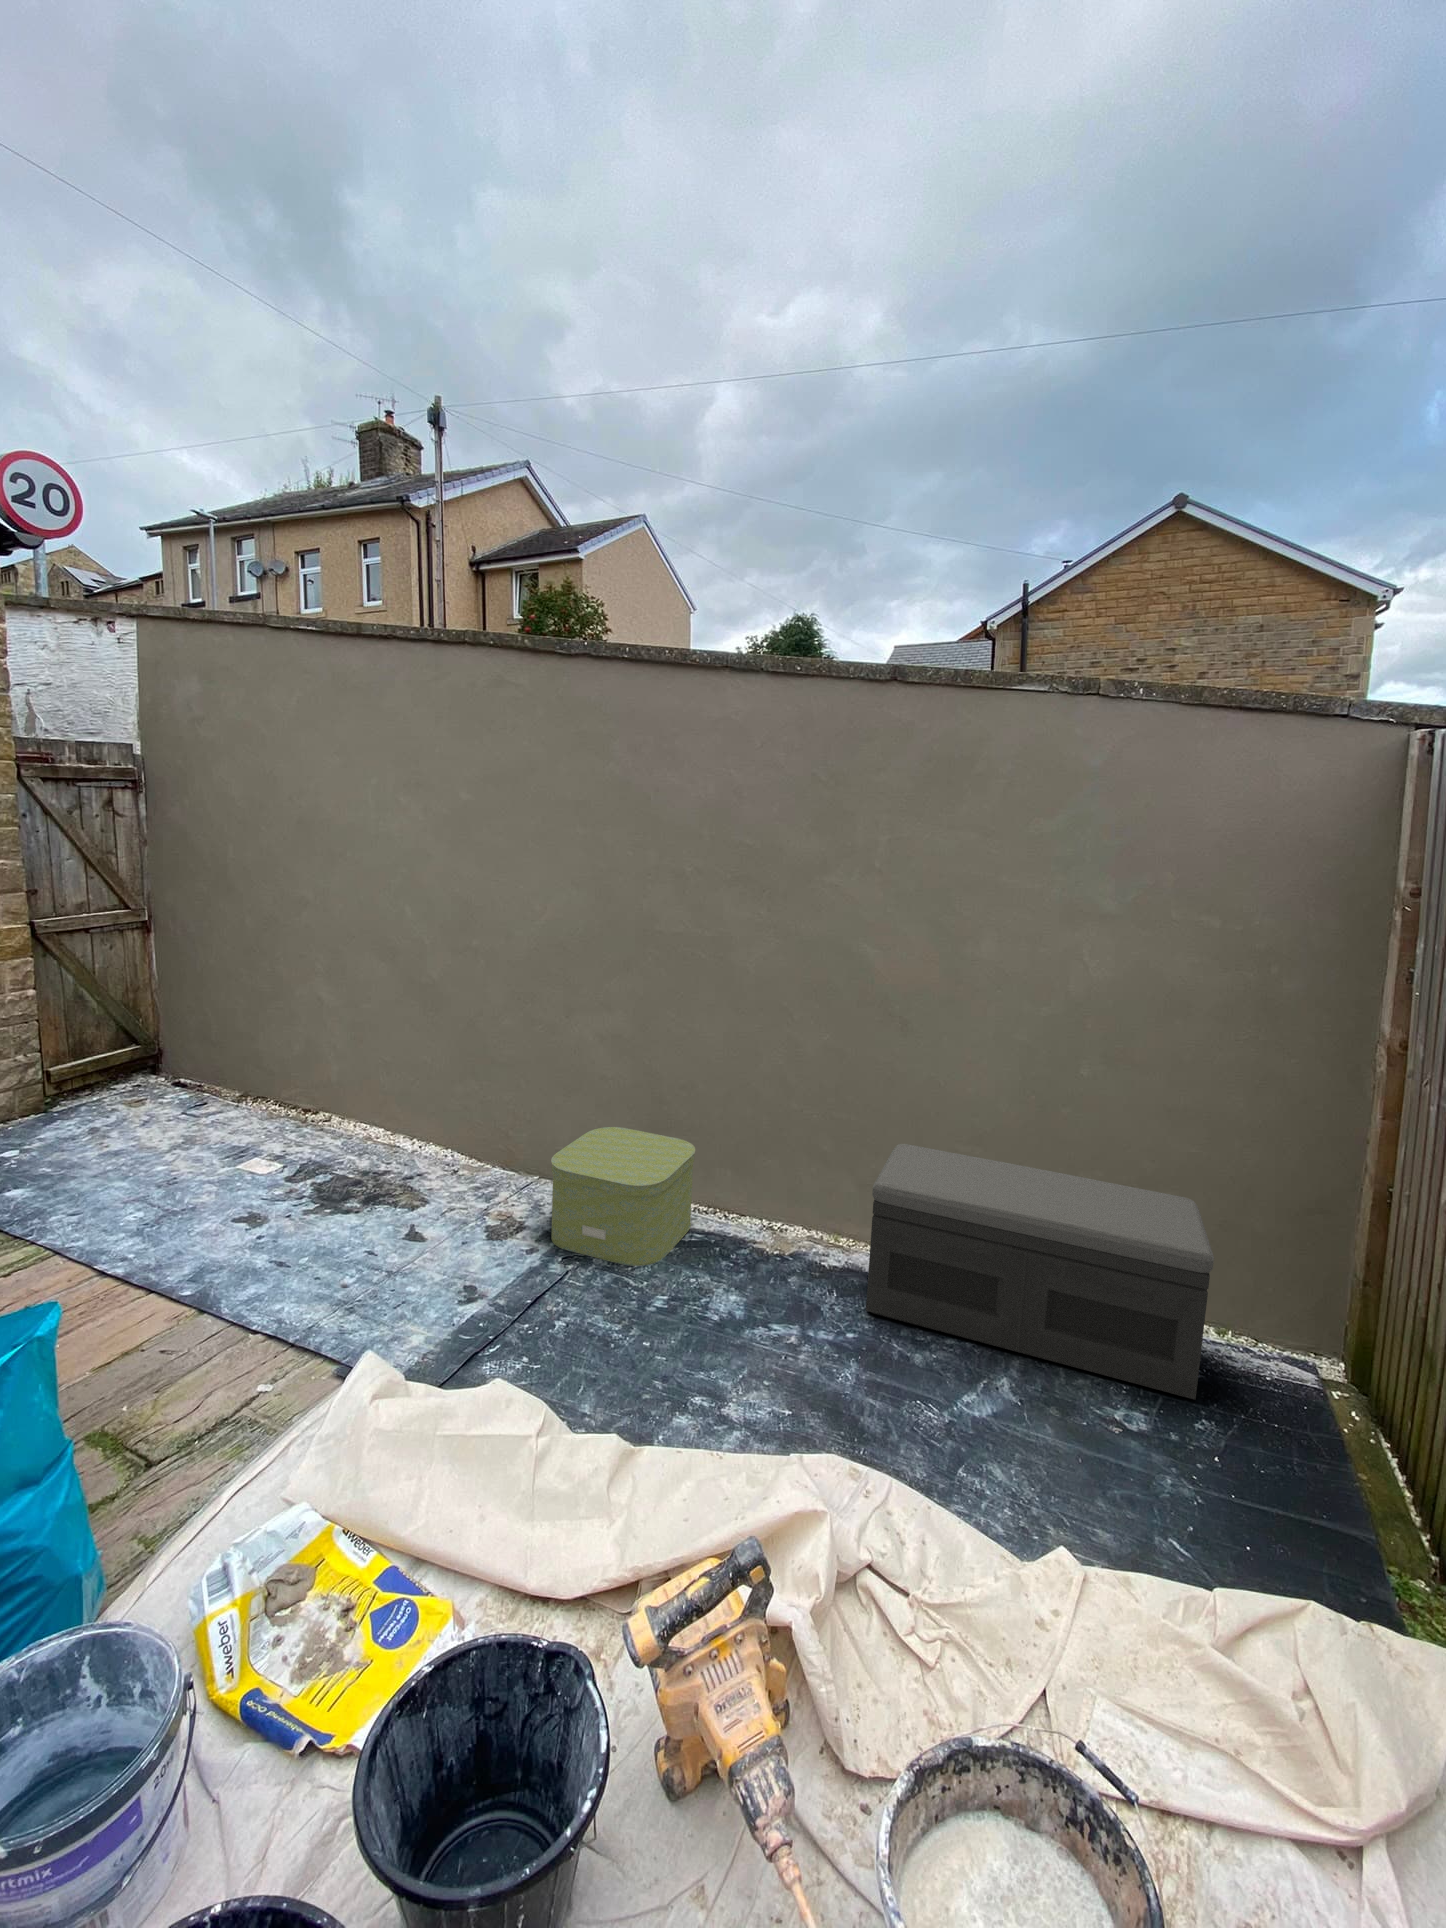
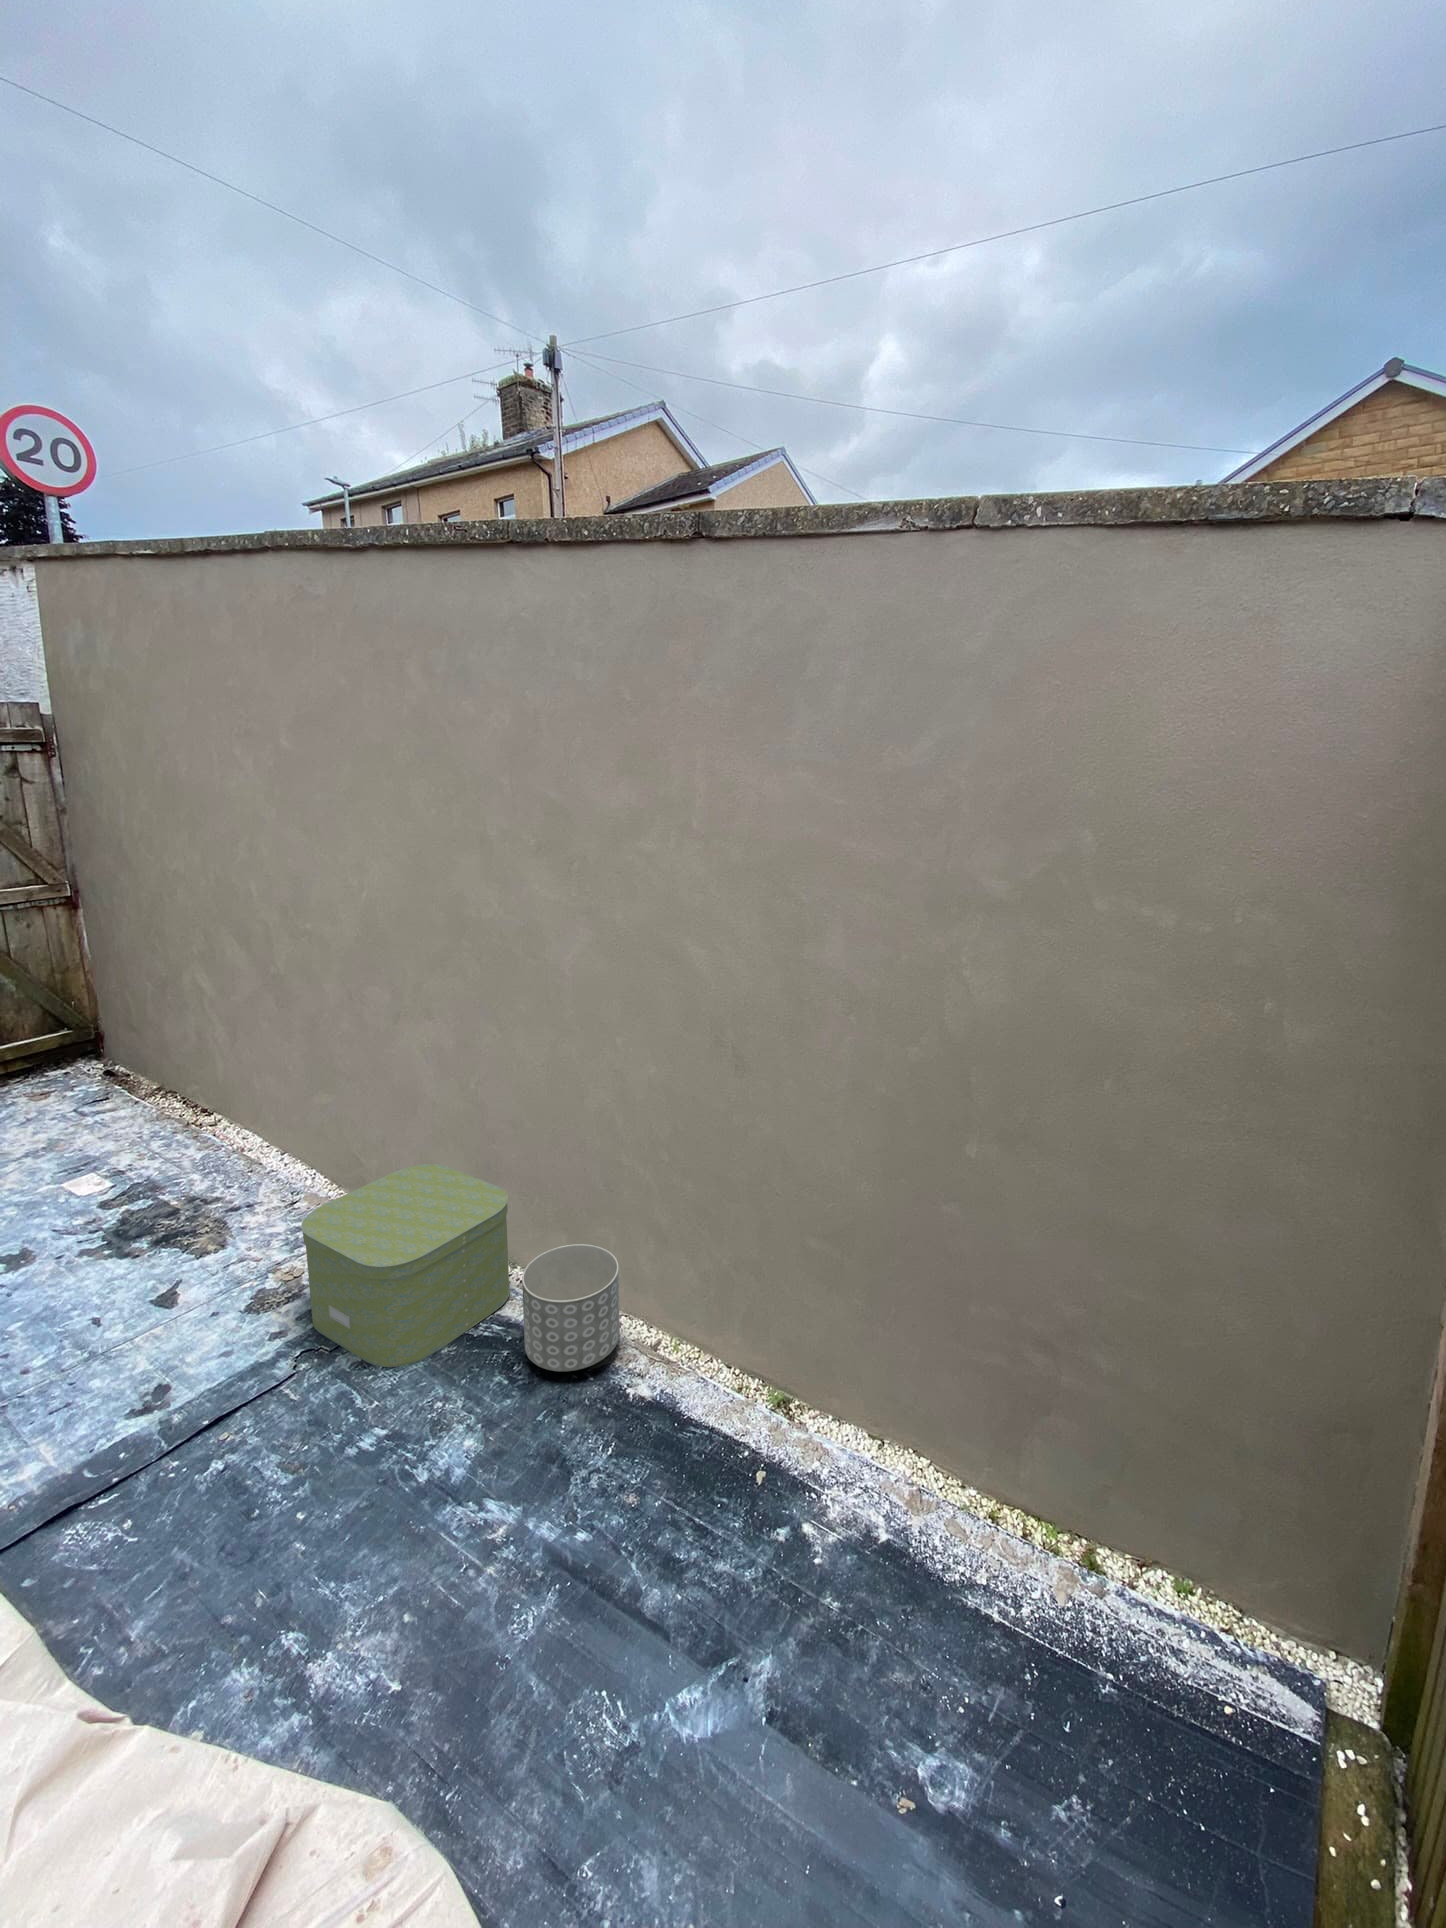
storage bench: present [866,1144,1214,1400] -> none [627,1230,1135,1762]
planter: none [731,1173,803,1258] -> present [522,1244,620,1371]

